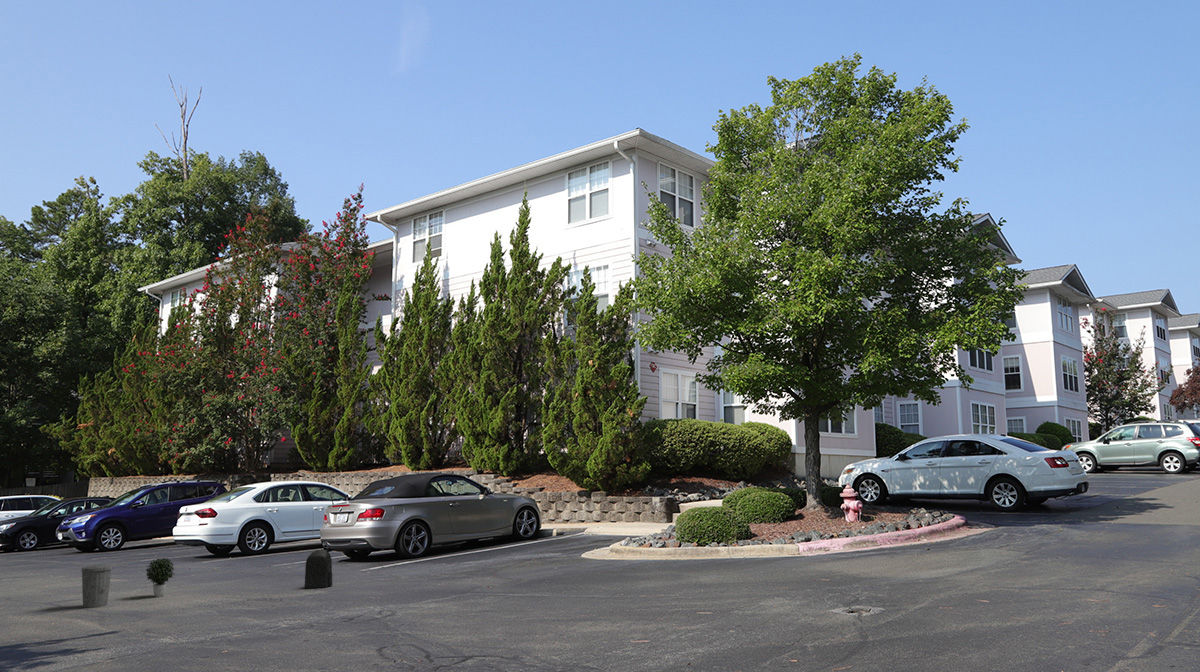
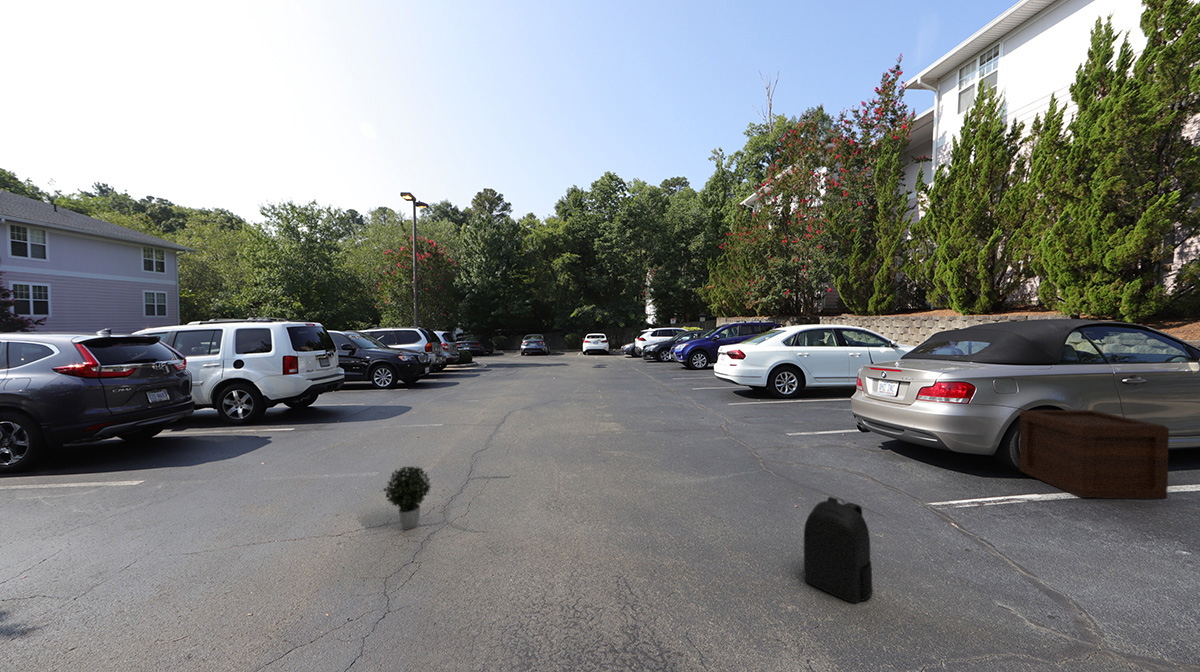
wooden crate: none [405,519,455,560] -> present [1019,410,1169,499]
potted plant: present [146,558,174,597] -> present [384,467,430,529]
trash can: present [82,564,112,608] -> none [495,441,532,502]

